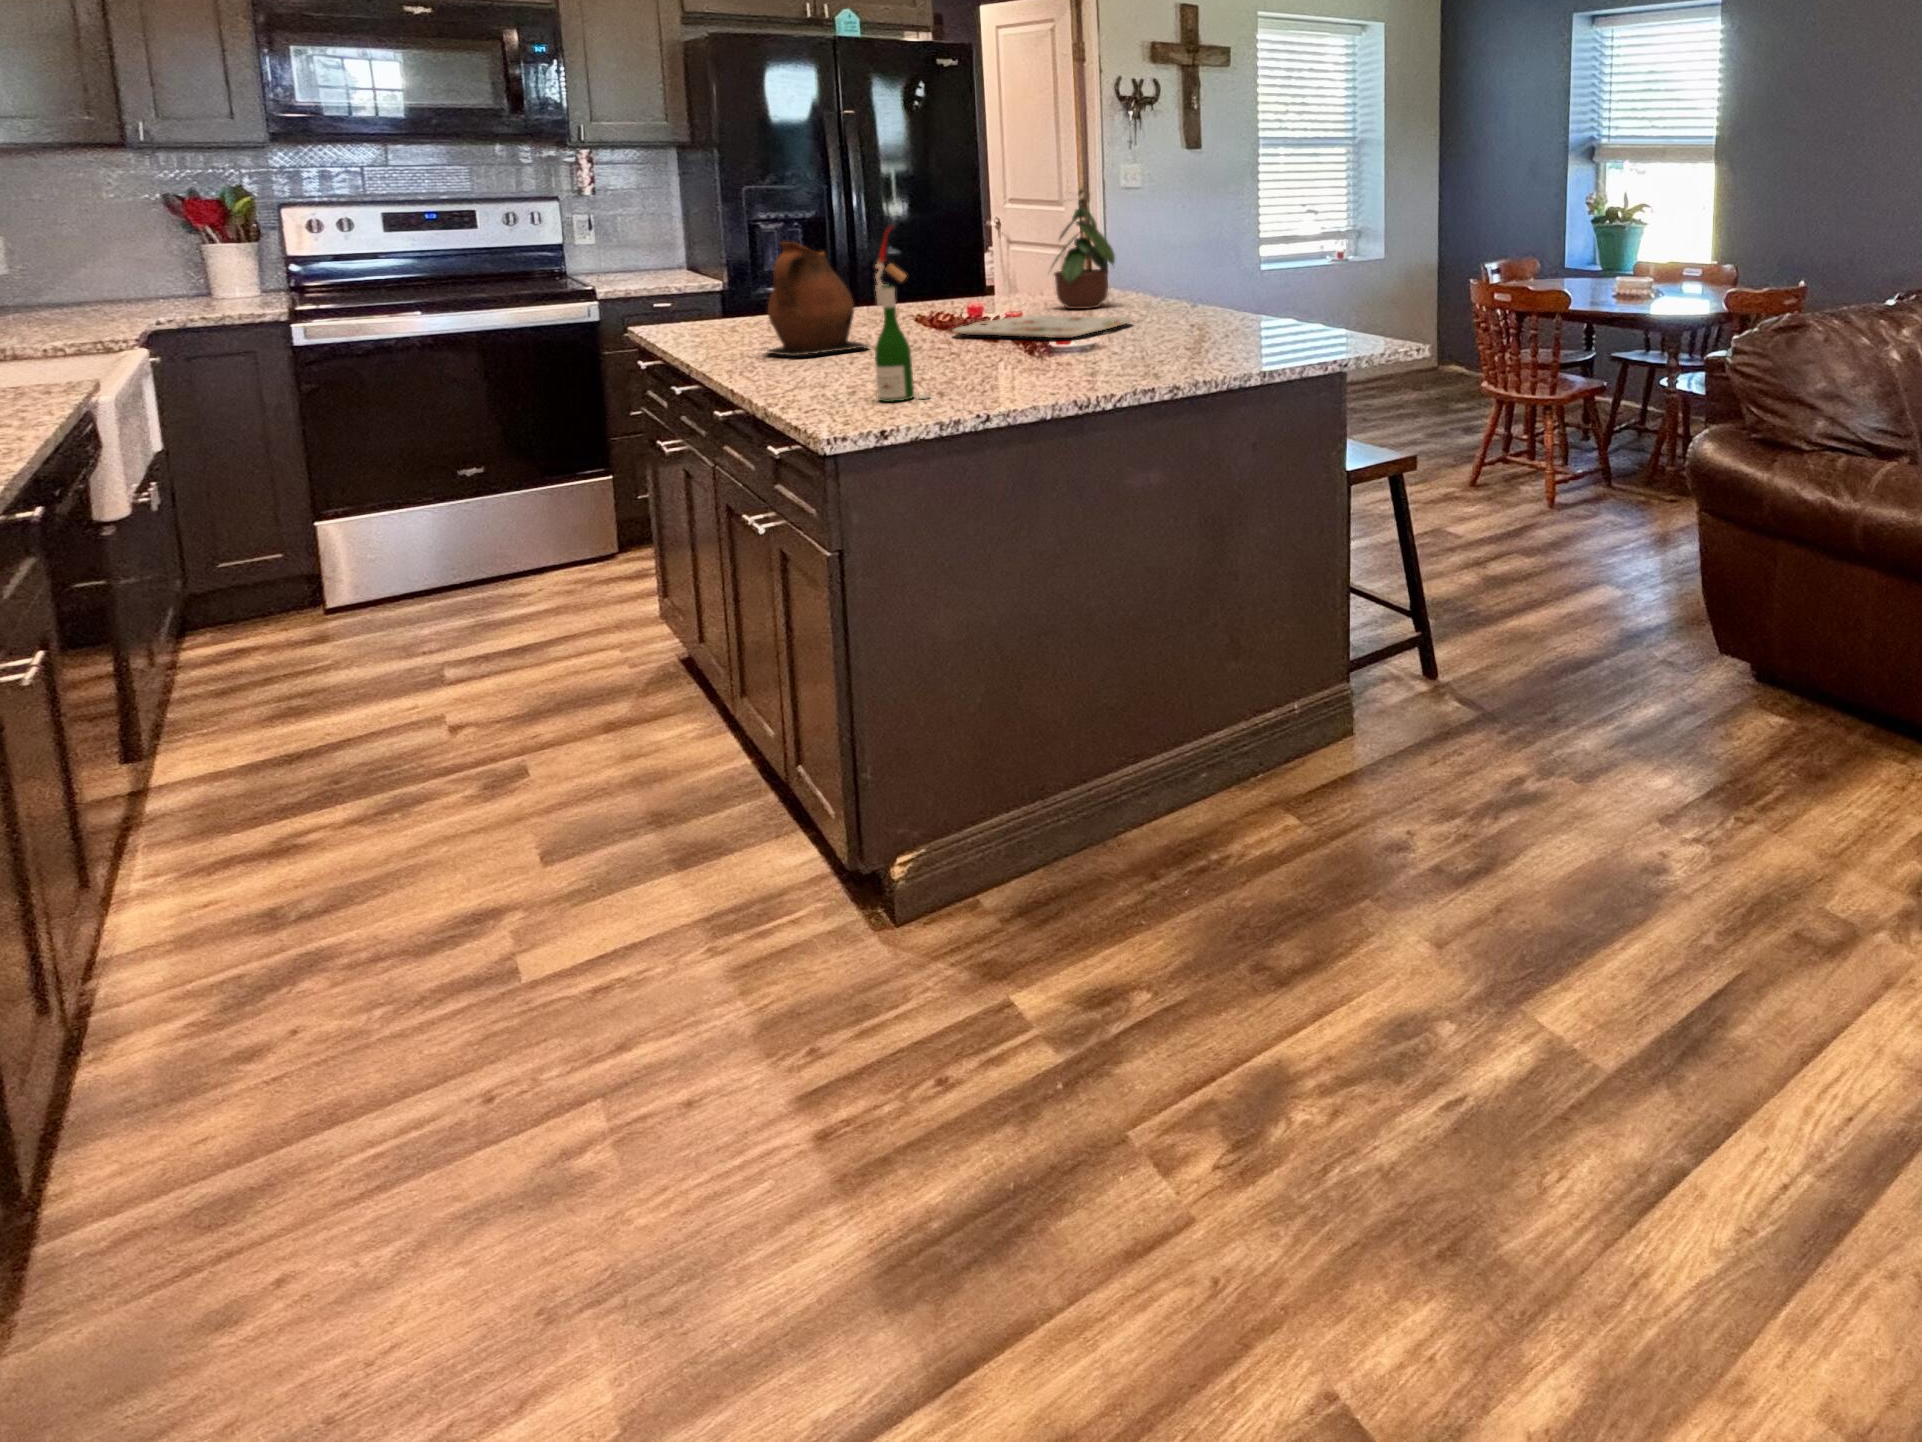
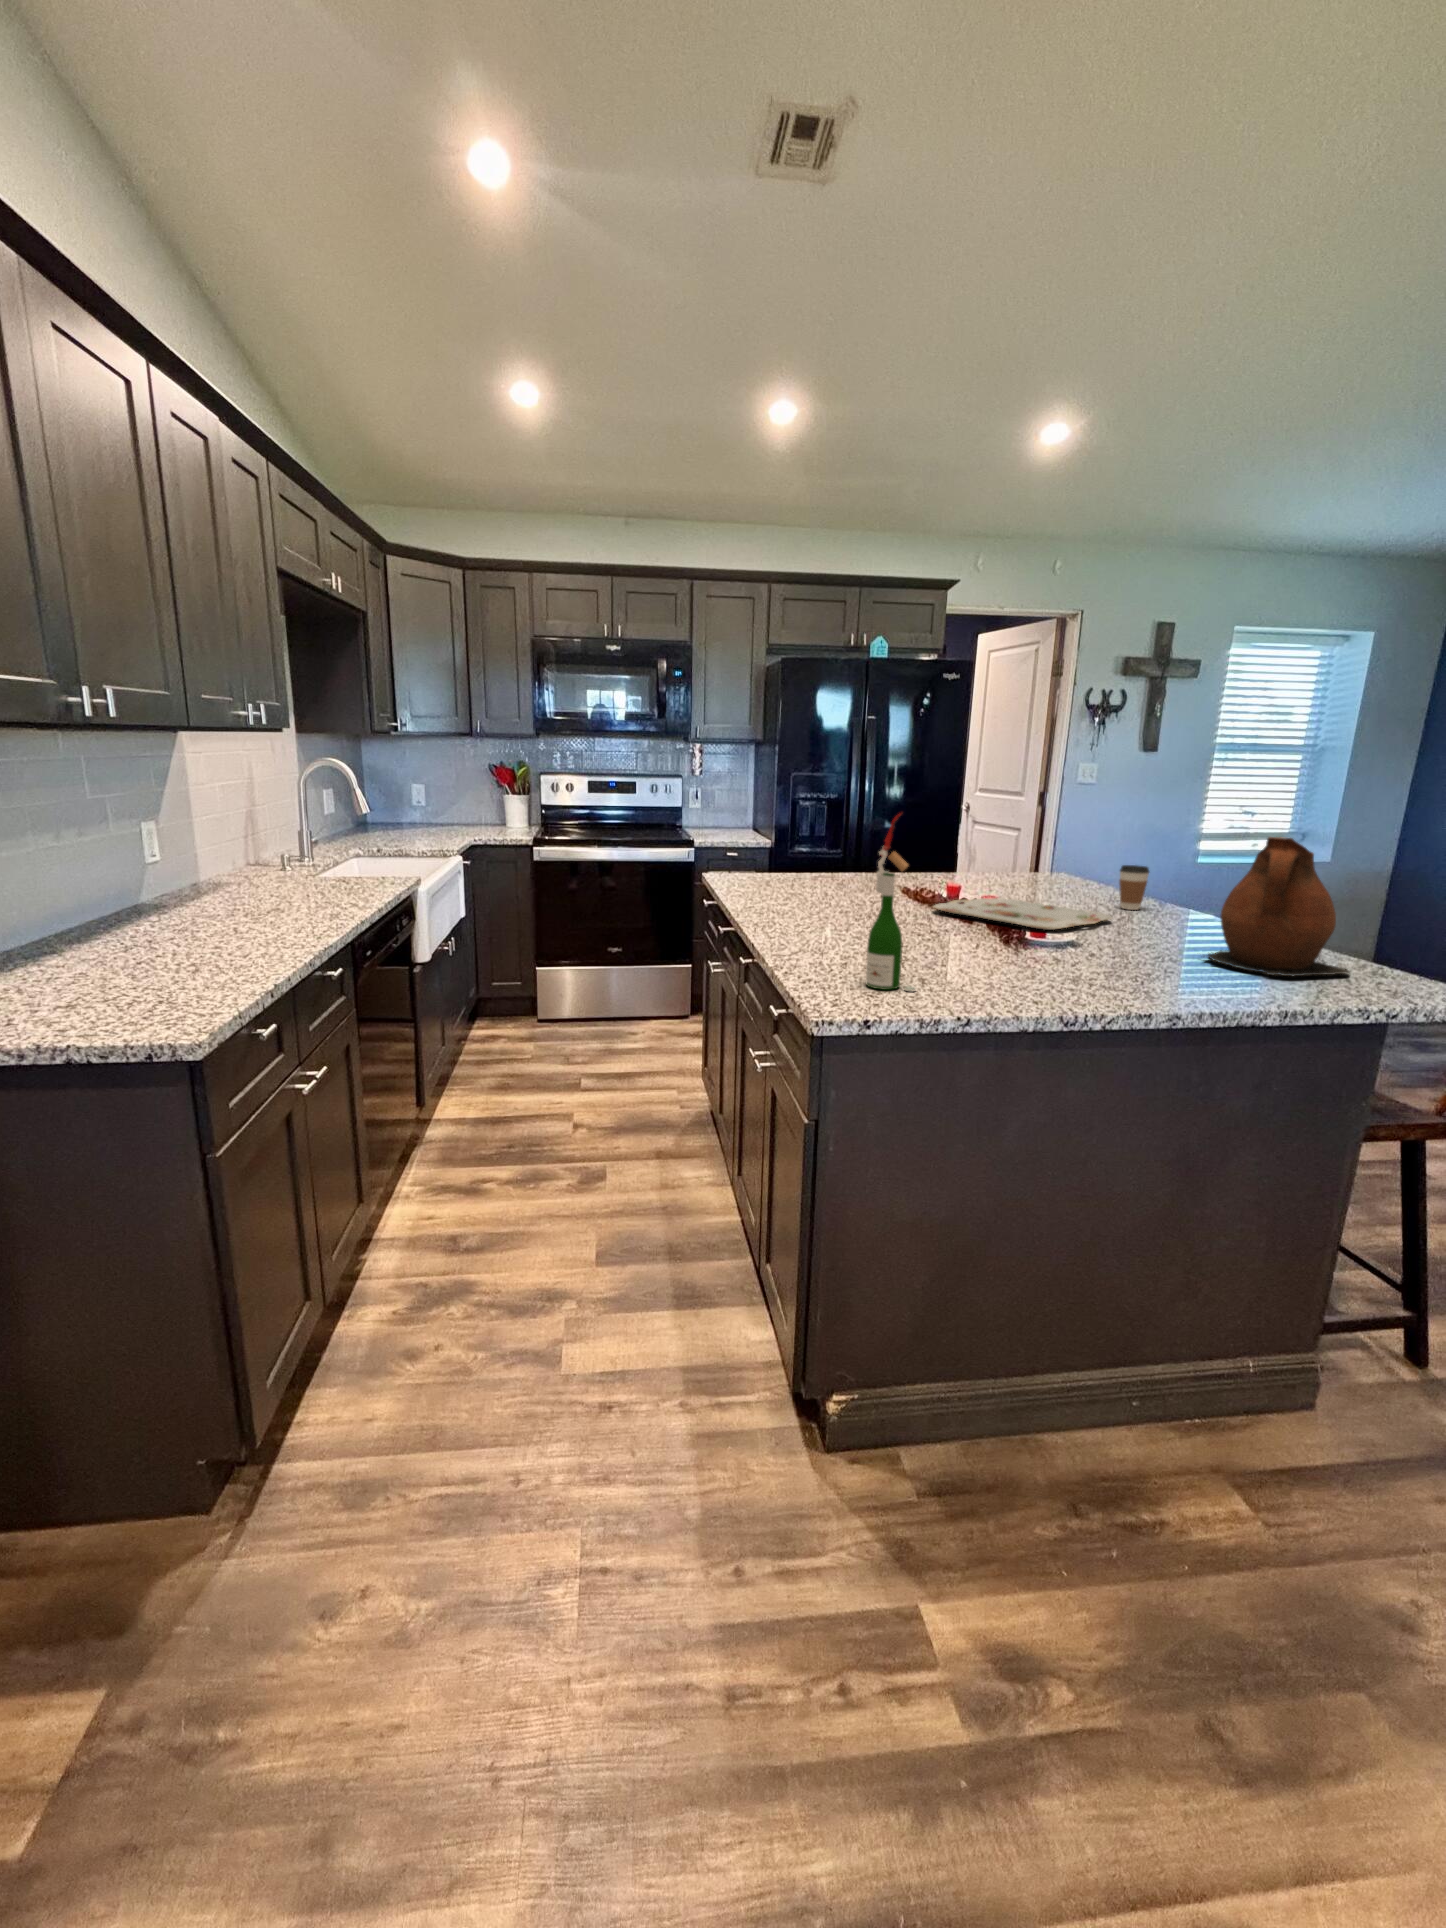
potted plant: present [1052,186,1115,309] -> none [1017,779,1097,896]
ceramic pitcher: present [767,242,869,356] -> present [1204,837,1349,976]
coffee cup: none [1140,268,1168,313] -> present [1119,865,1149,910]

